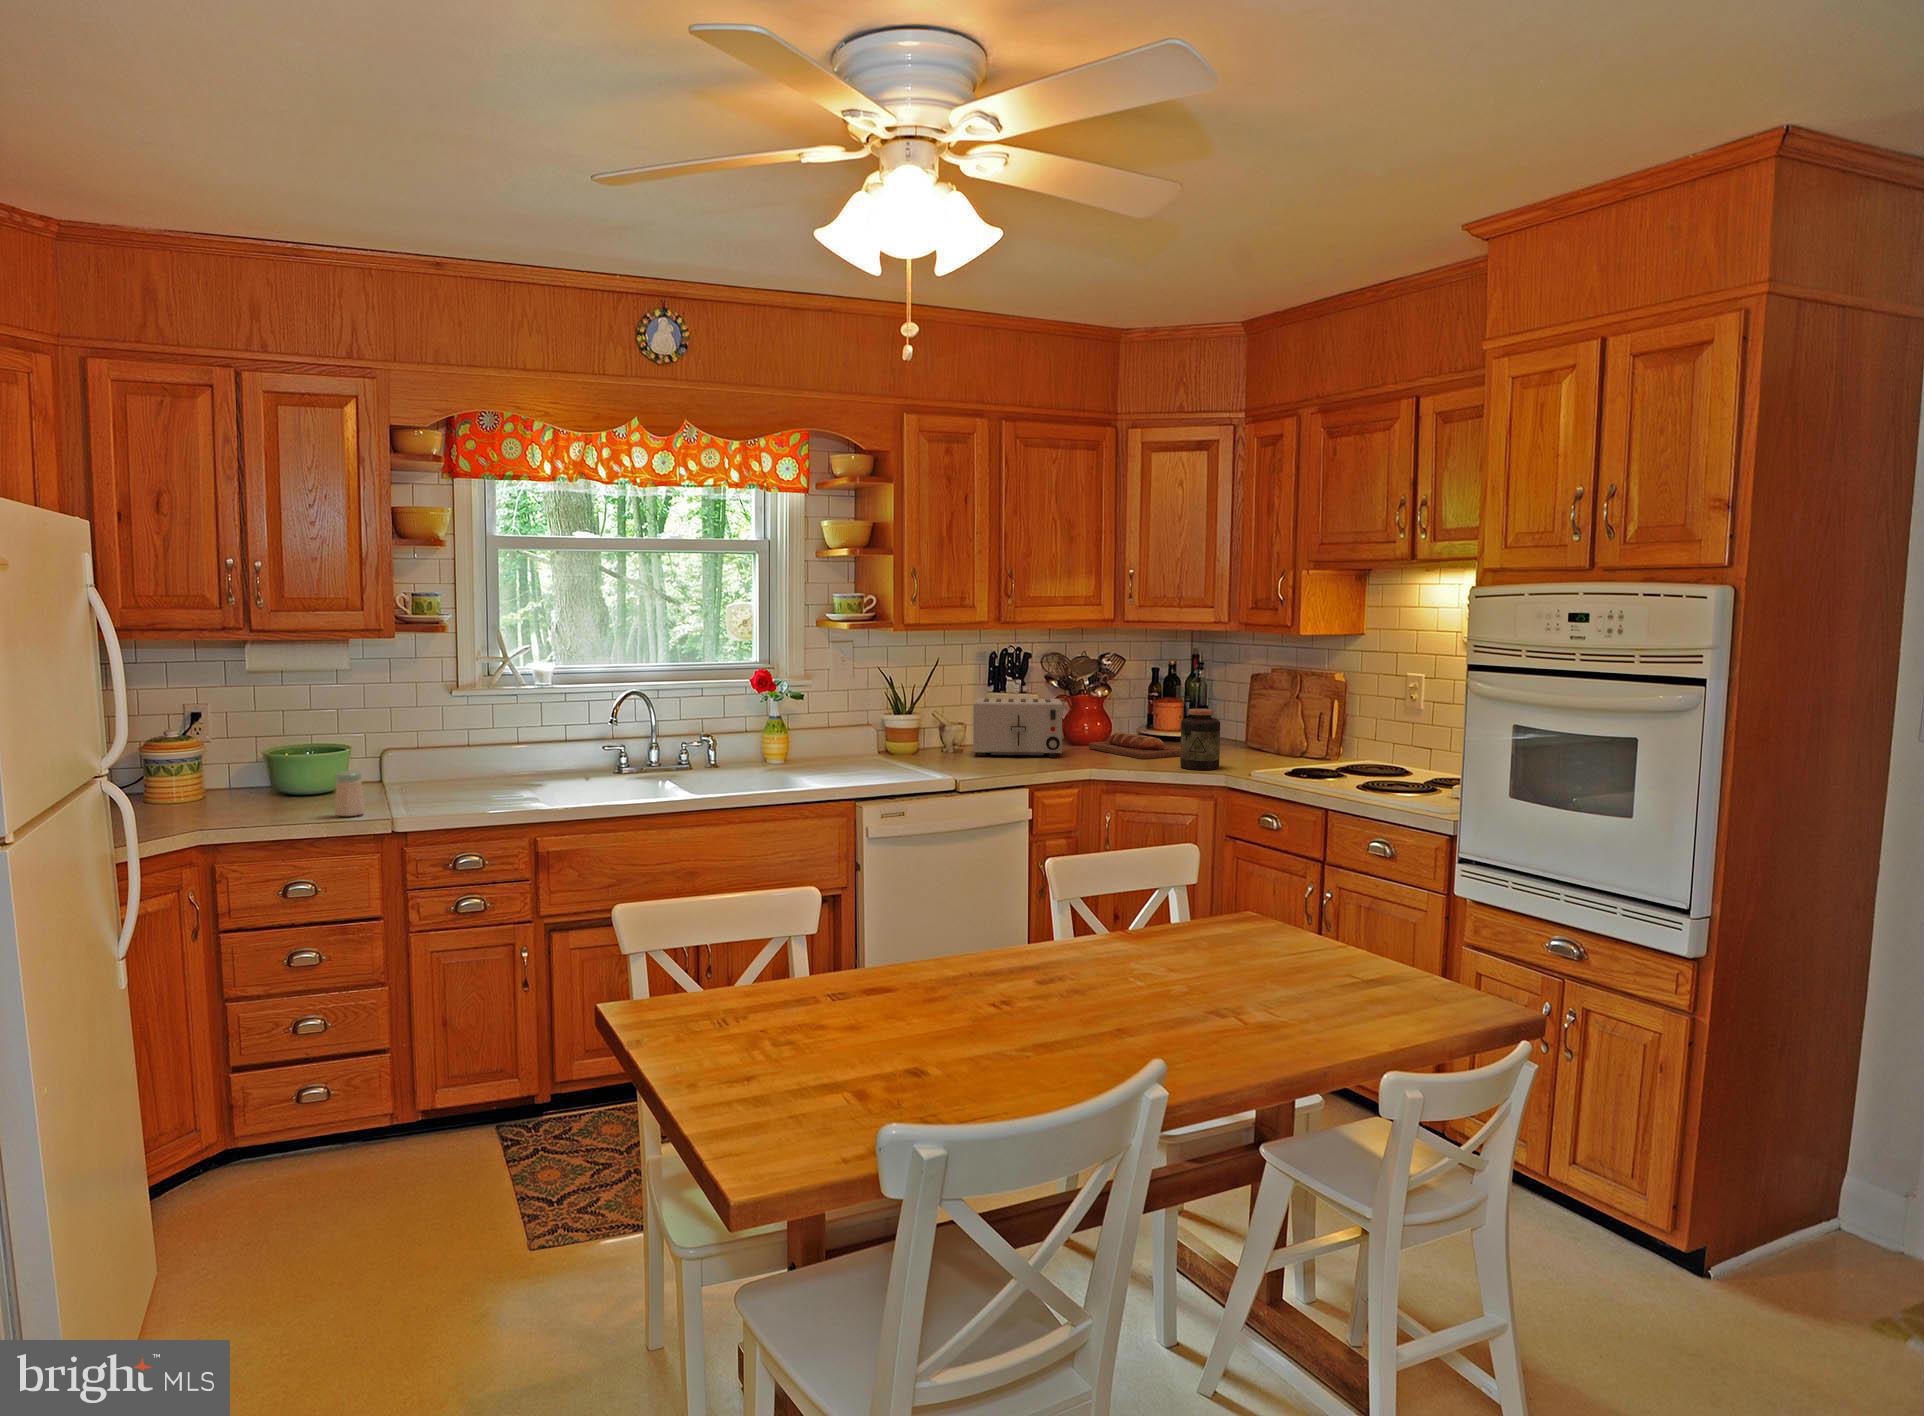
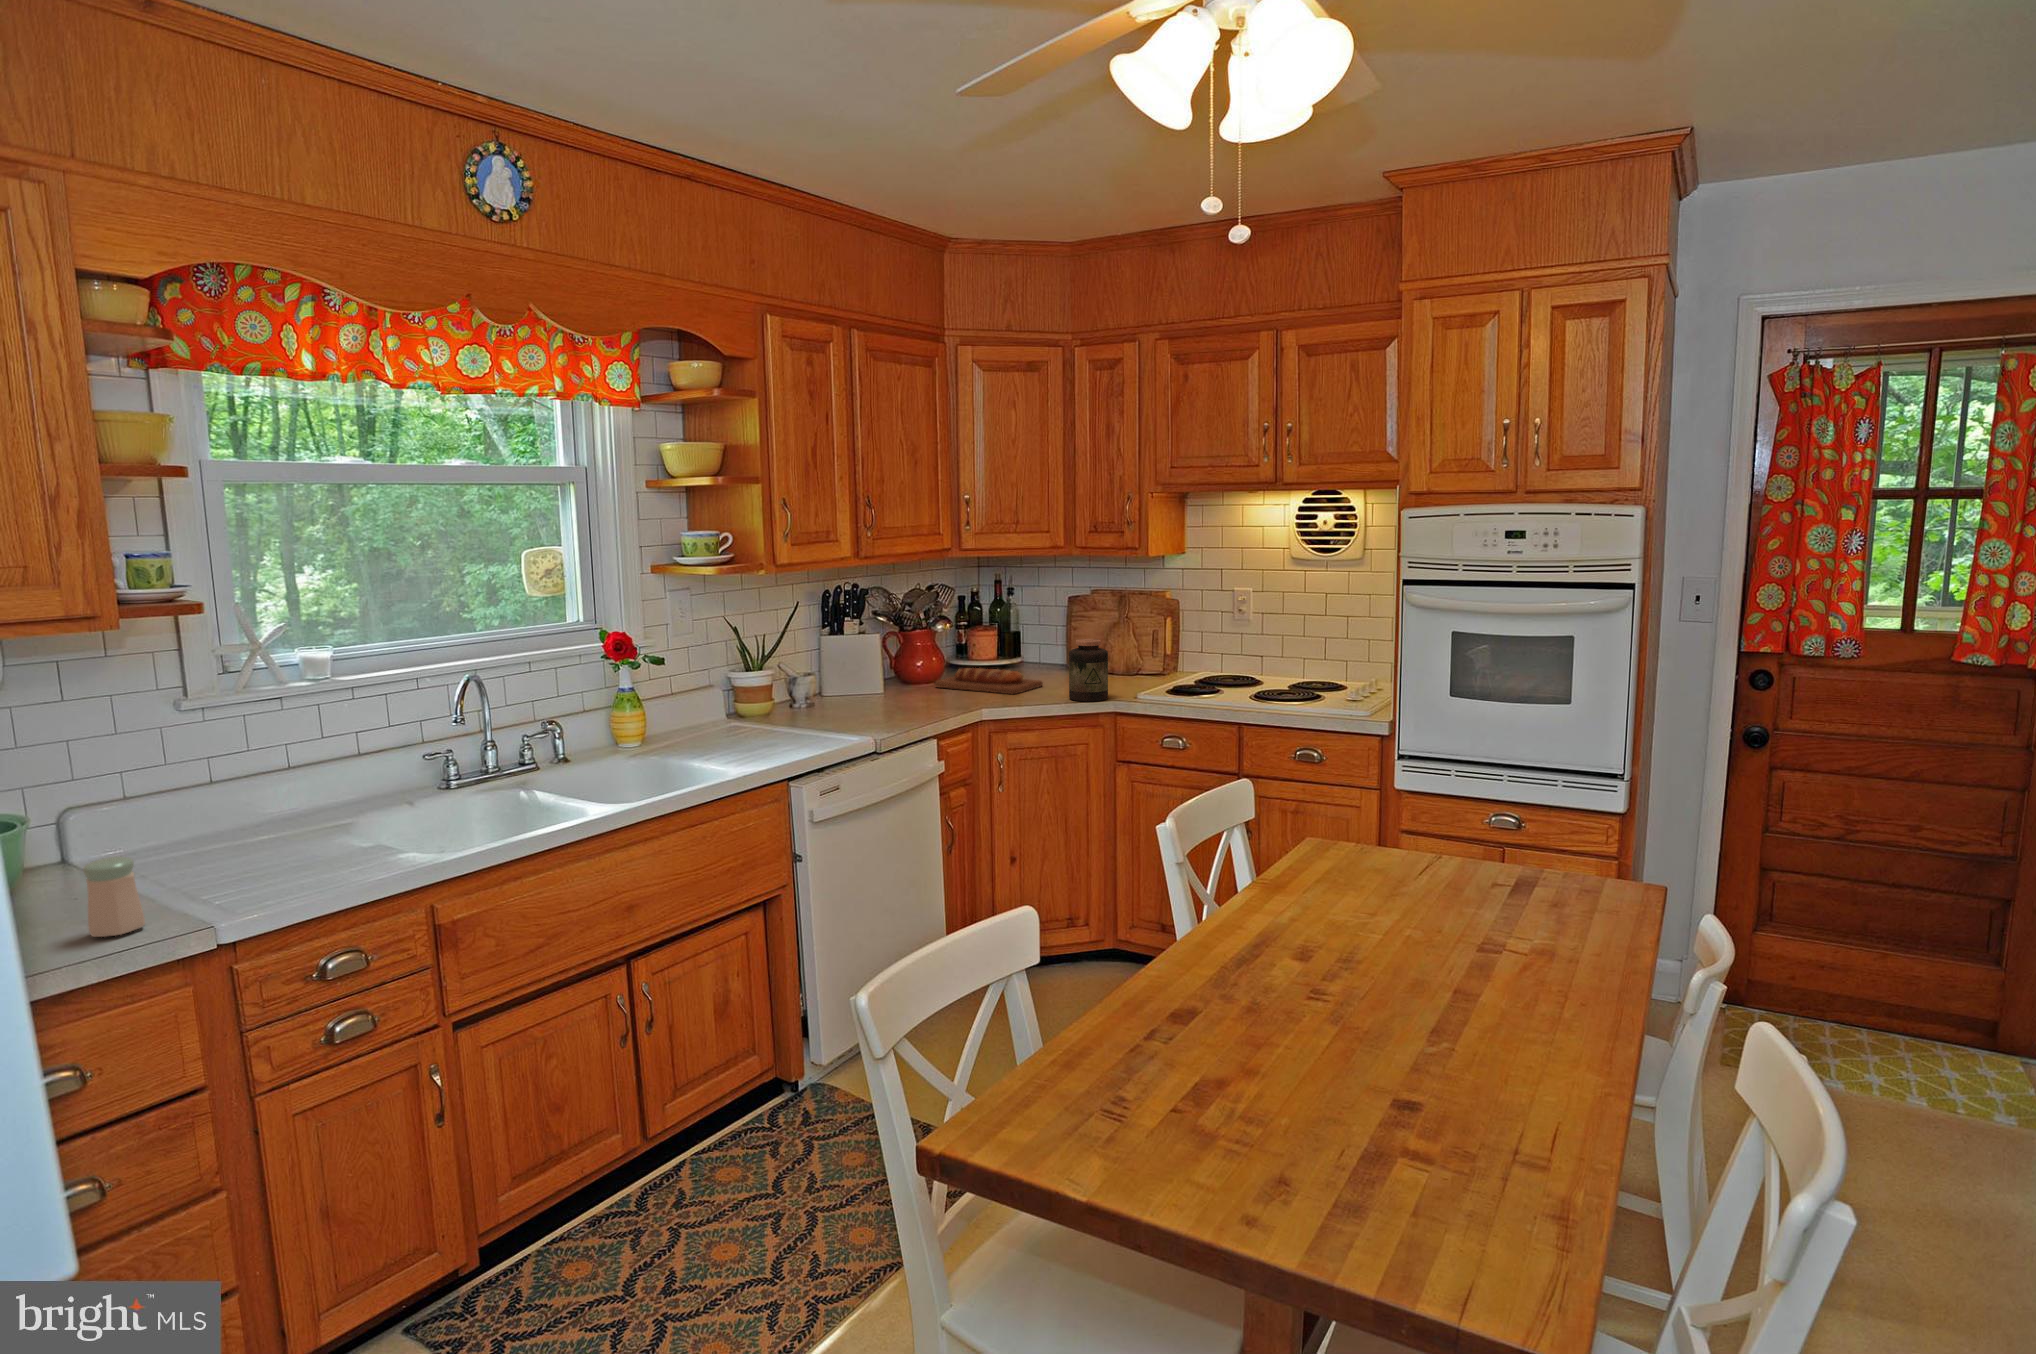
toaster: present [973,698,1062,757] -> none [824,638,934,709]

